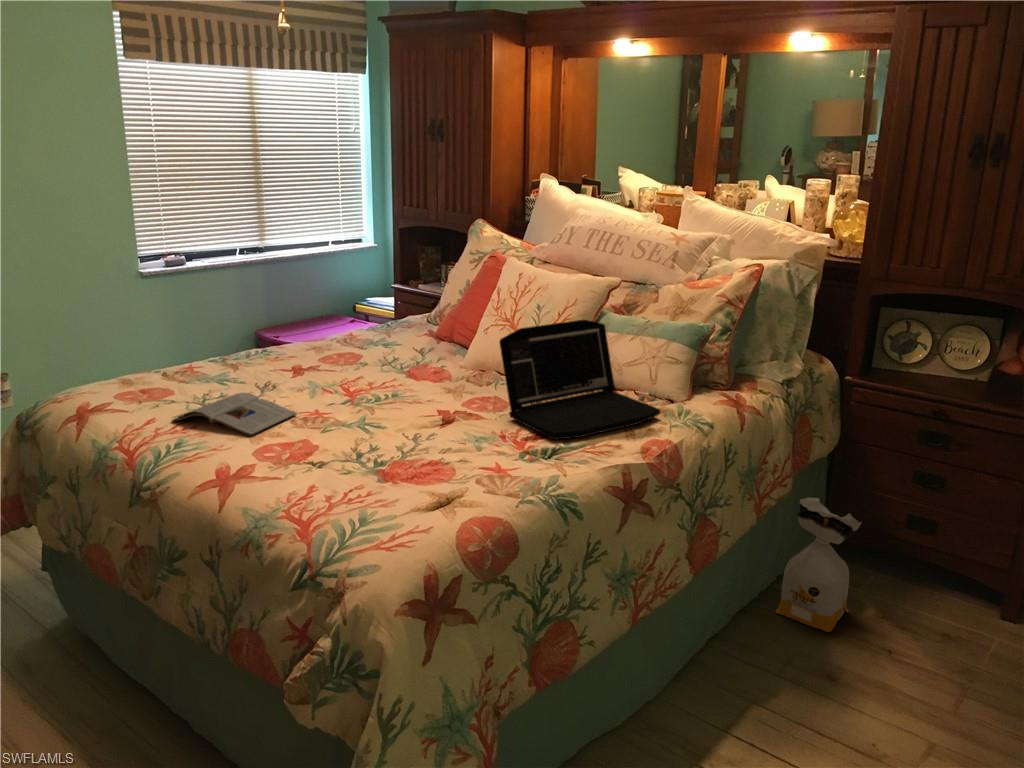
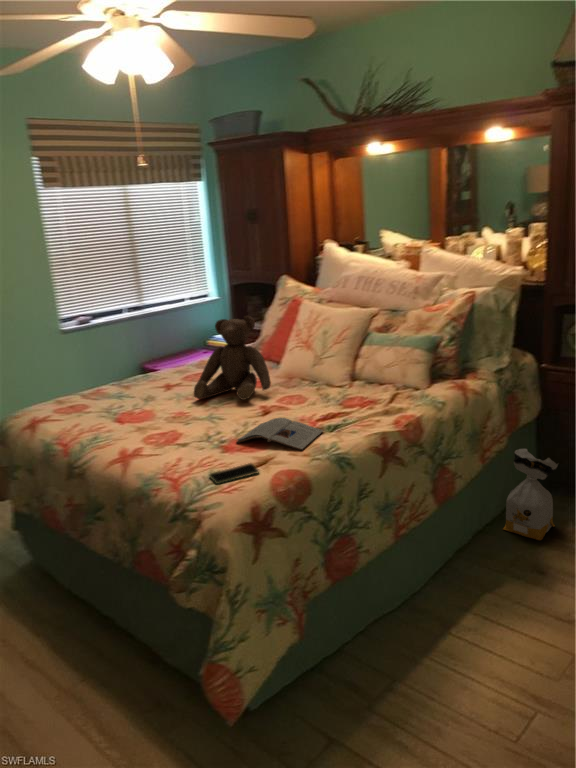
teddy bear: none [336,274,455,399] -> present [194,316,271,400]
laptop: present [499,319,660,440] -> none [297,338,409,419]
magazine: present [172,393,297,436] -> present [236,418,323,450]
smartphone: none [360,502,439,533] -> present [210,463,259,484]

